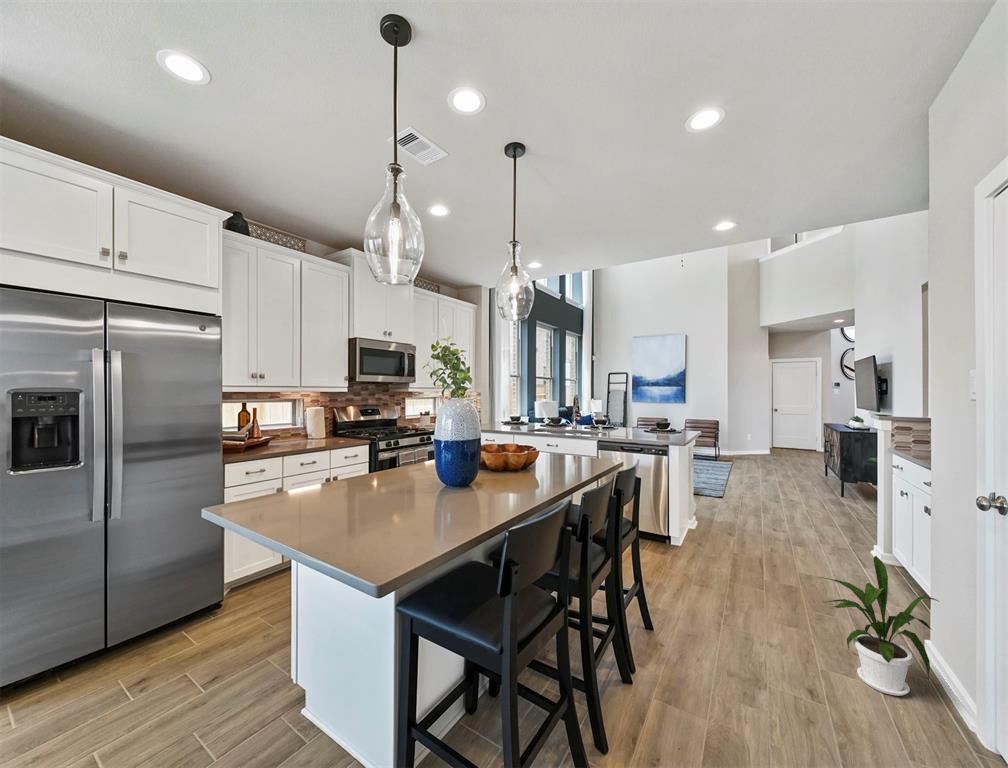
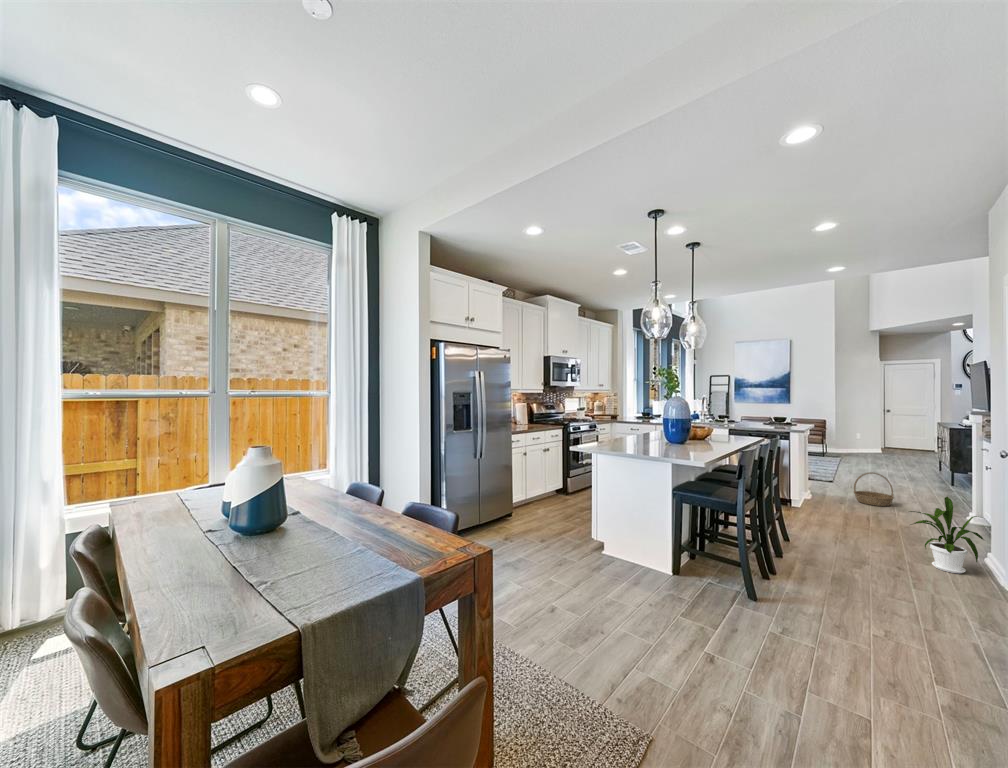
basket: none [744,493,790,538] -> present [854,472,894,506]

